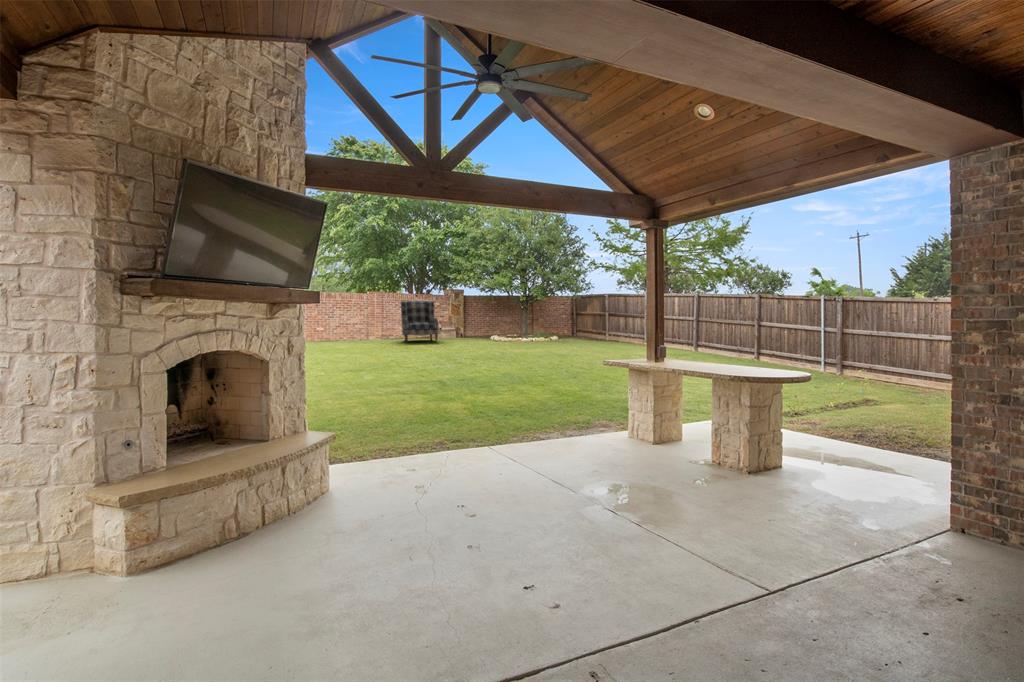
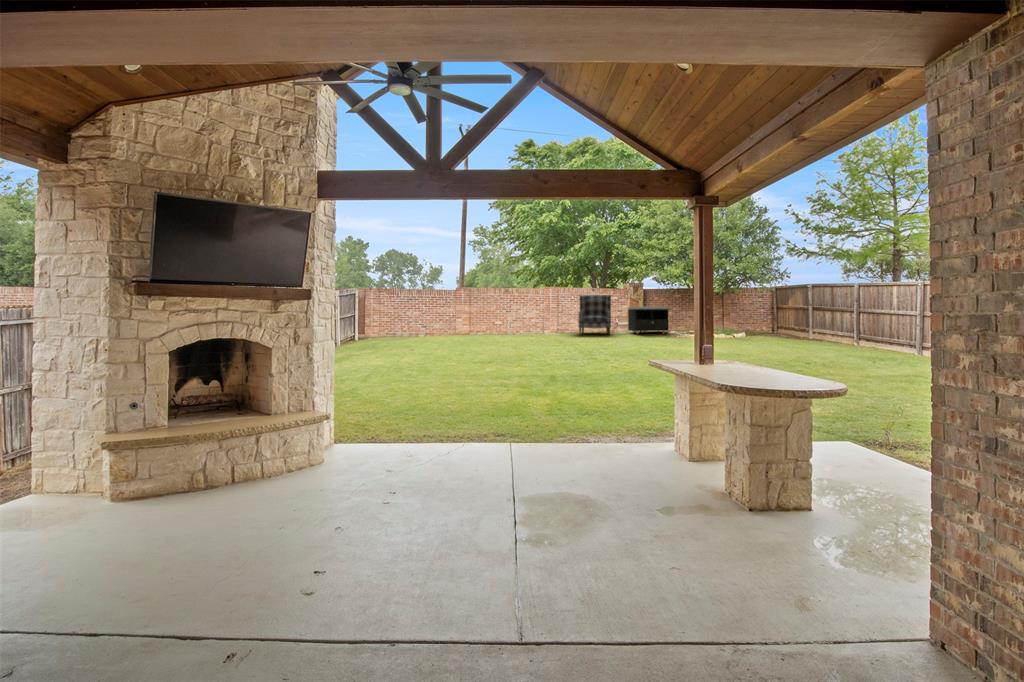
storage bench: none [450,313,490,340] -> present [628,306,669,334]

